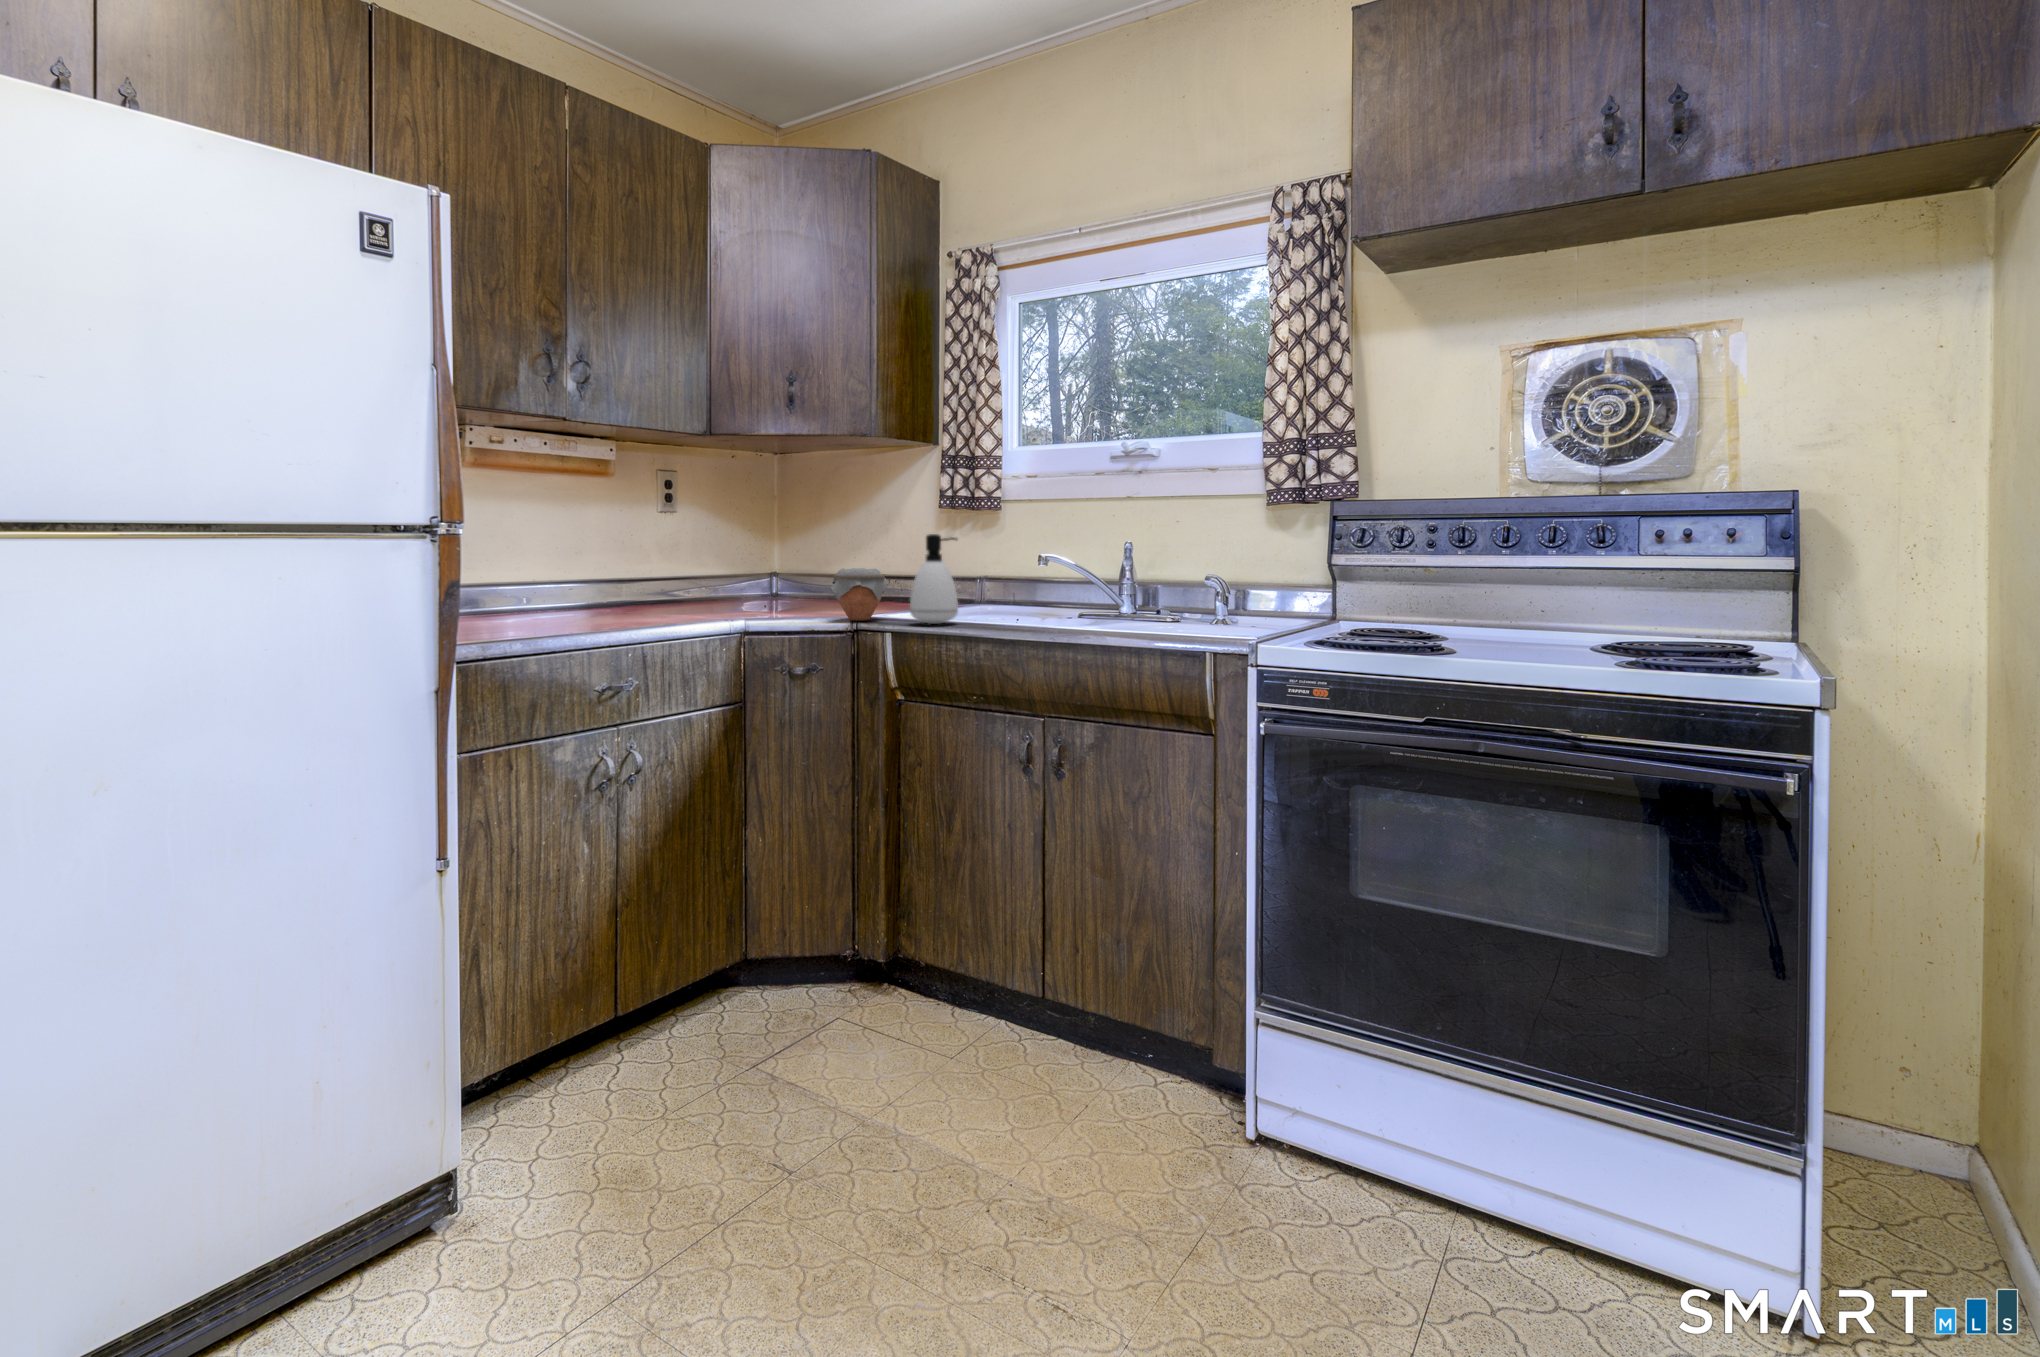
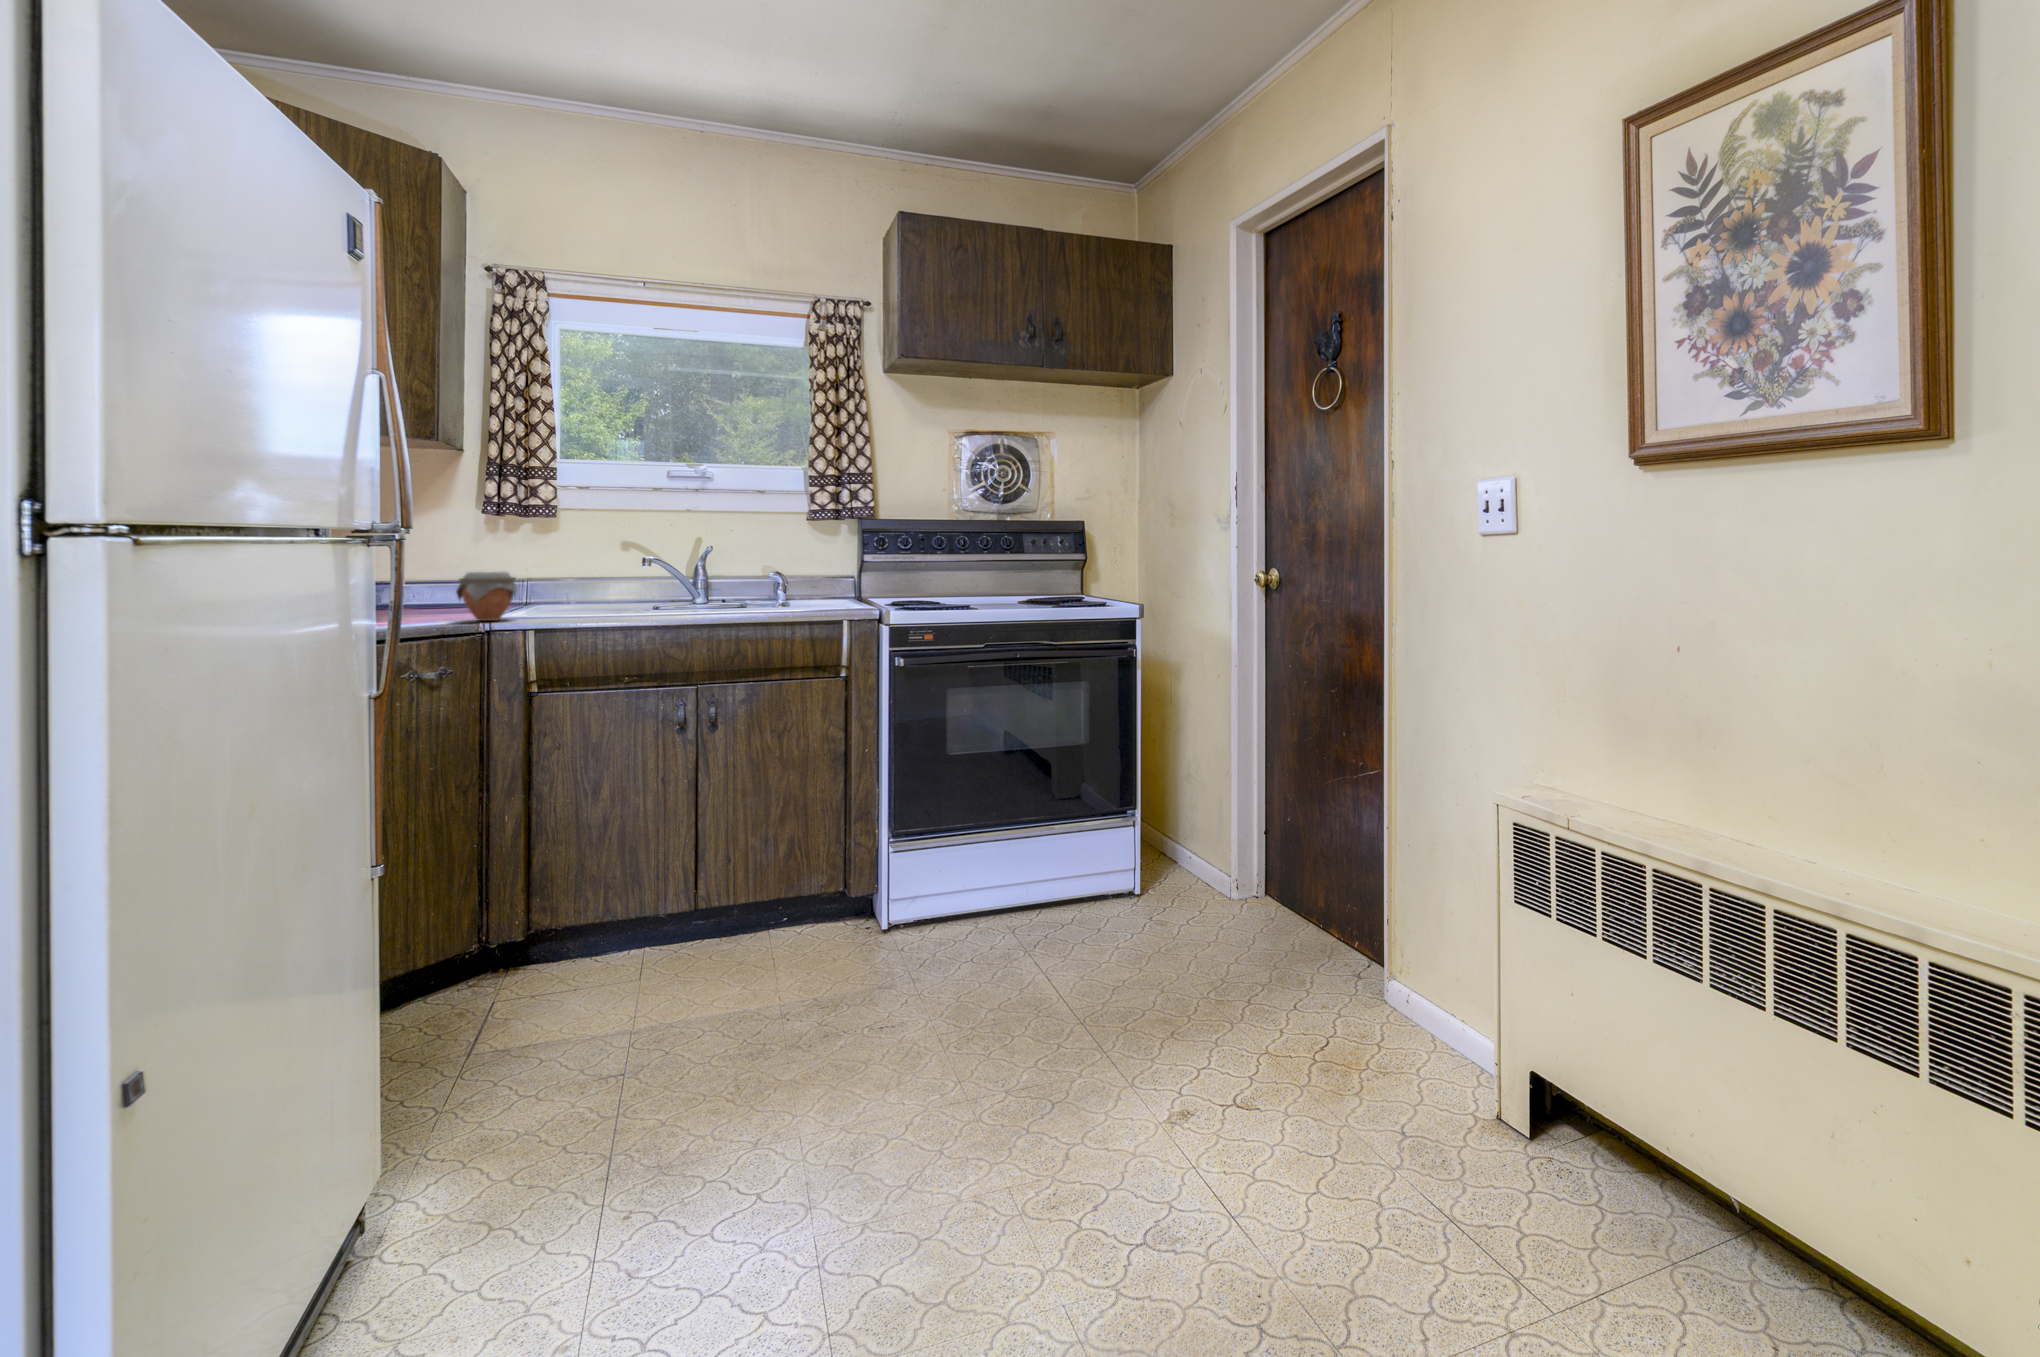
soap dispenser: present [910,534,958,624] -> none [560,540,609,618]

